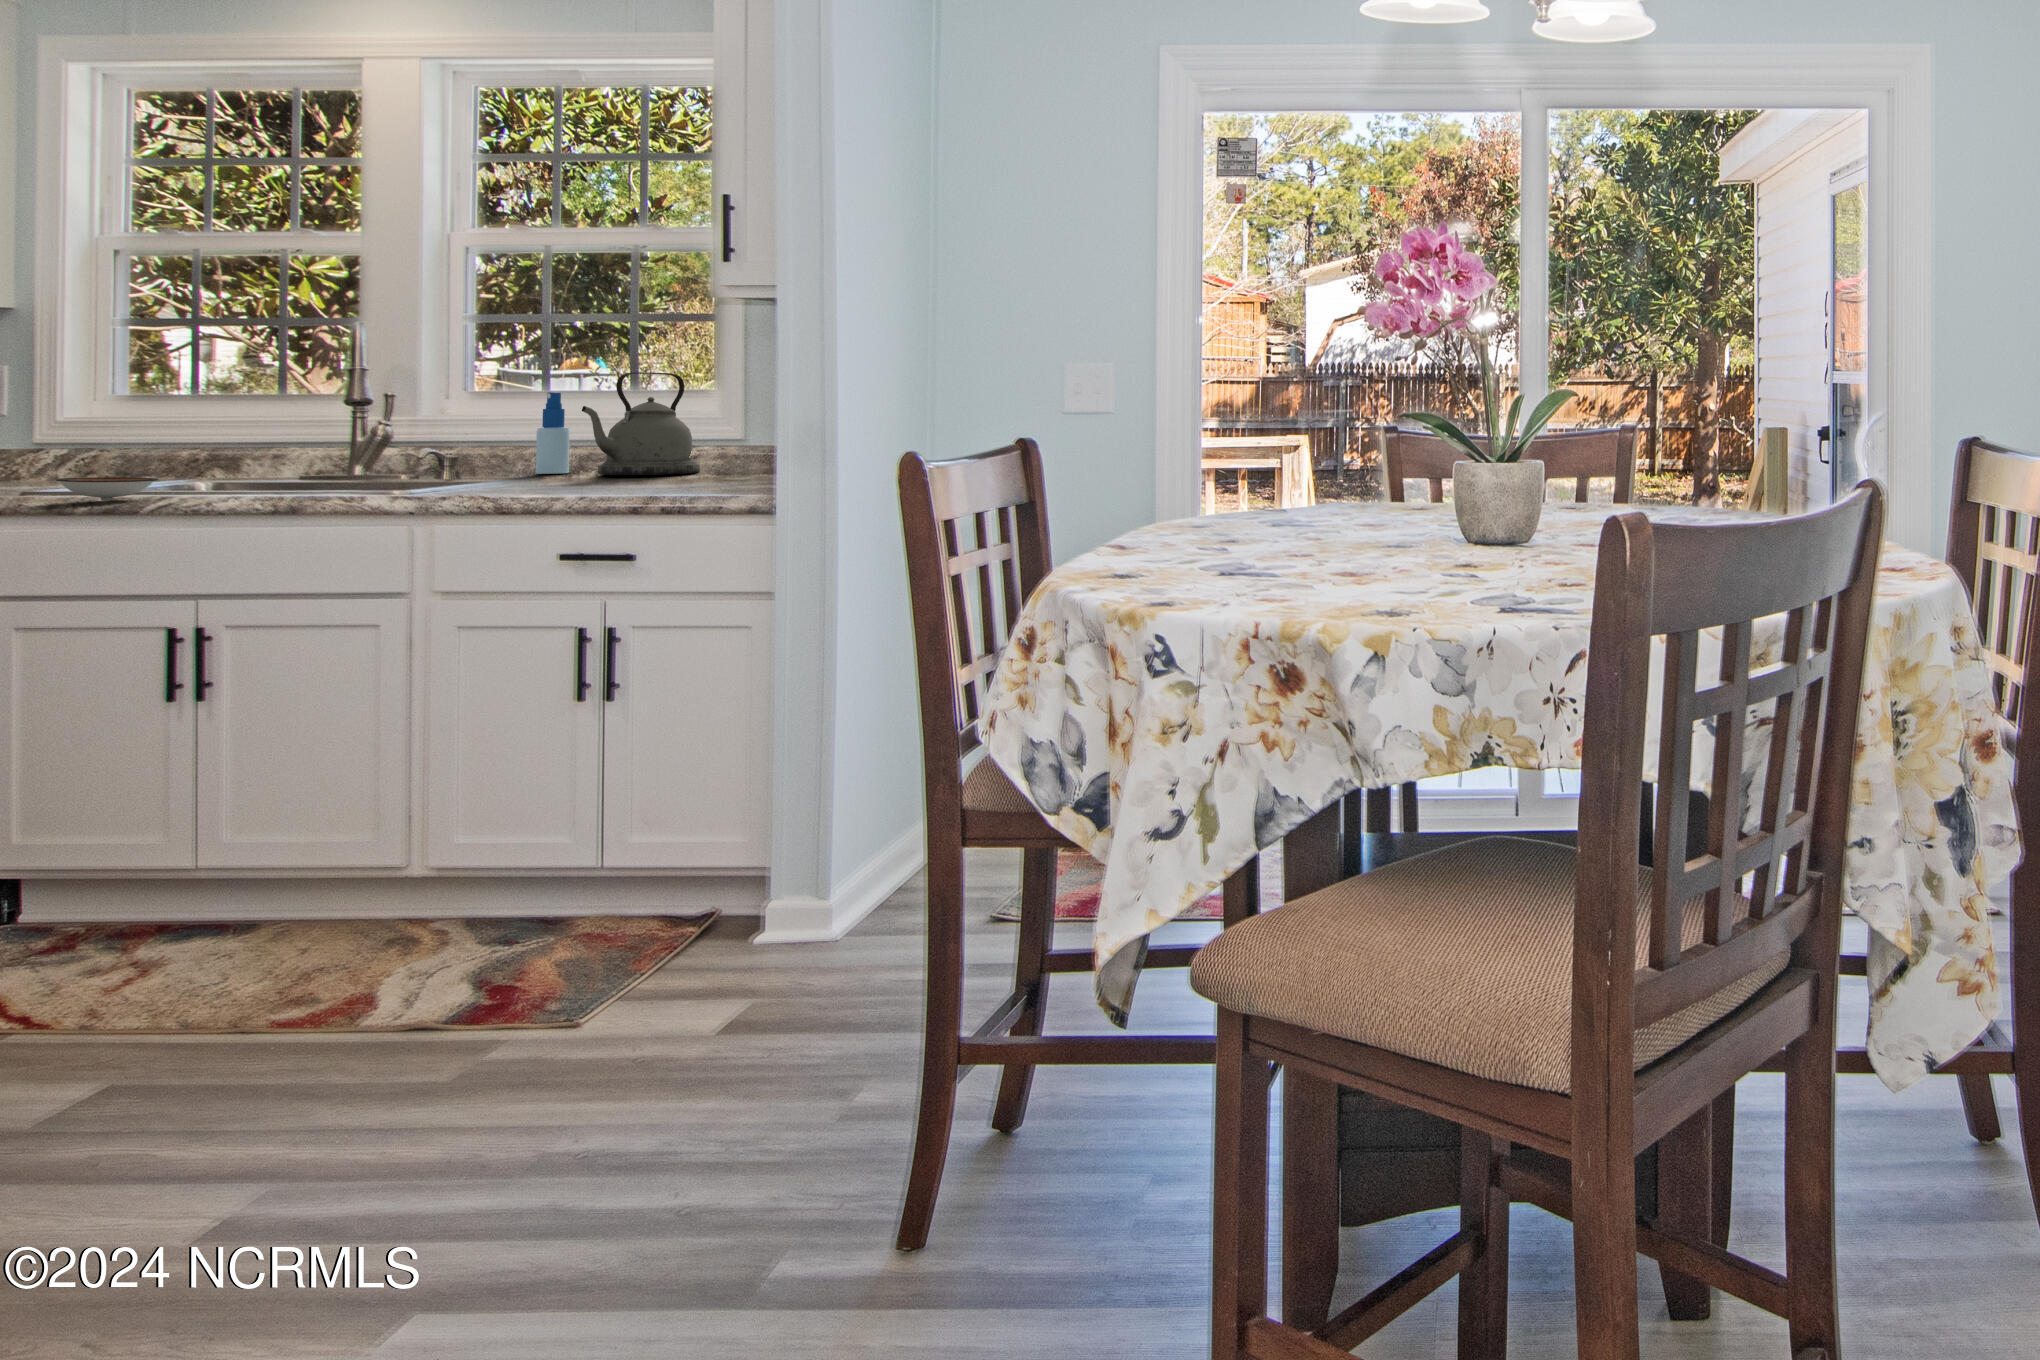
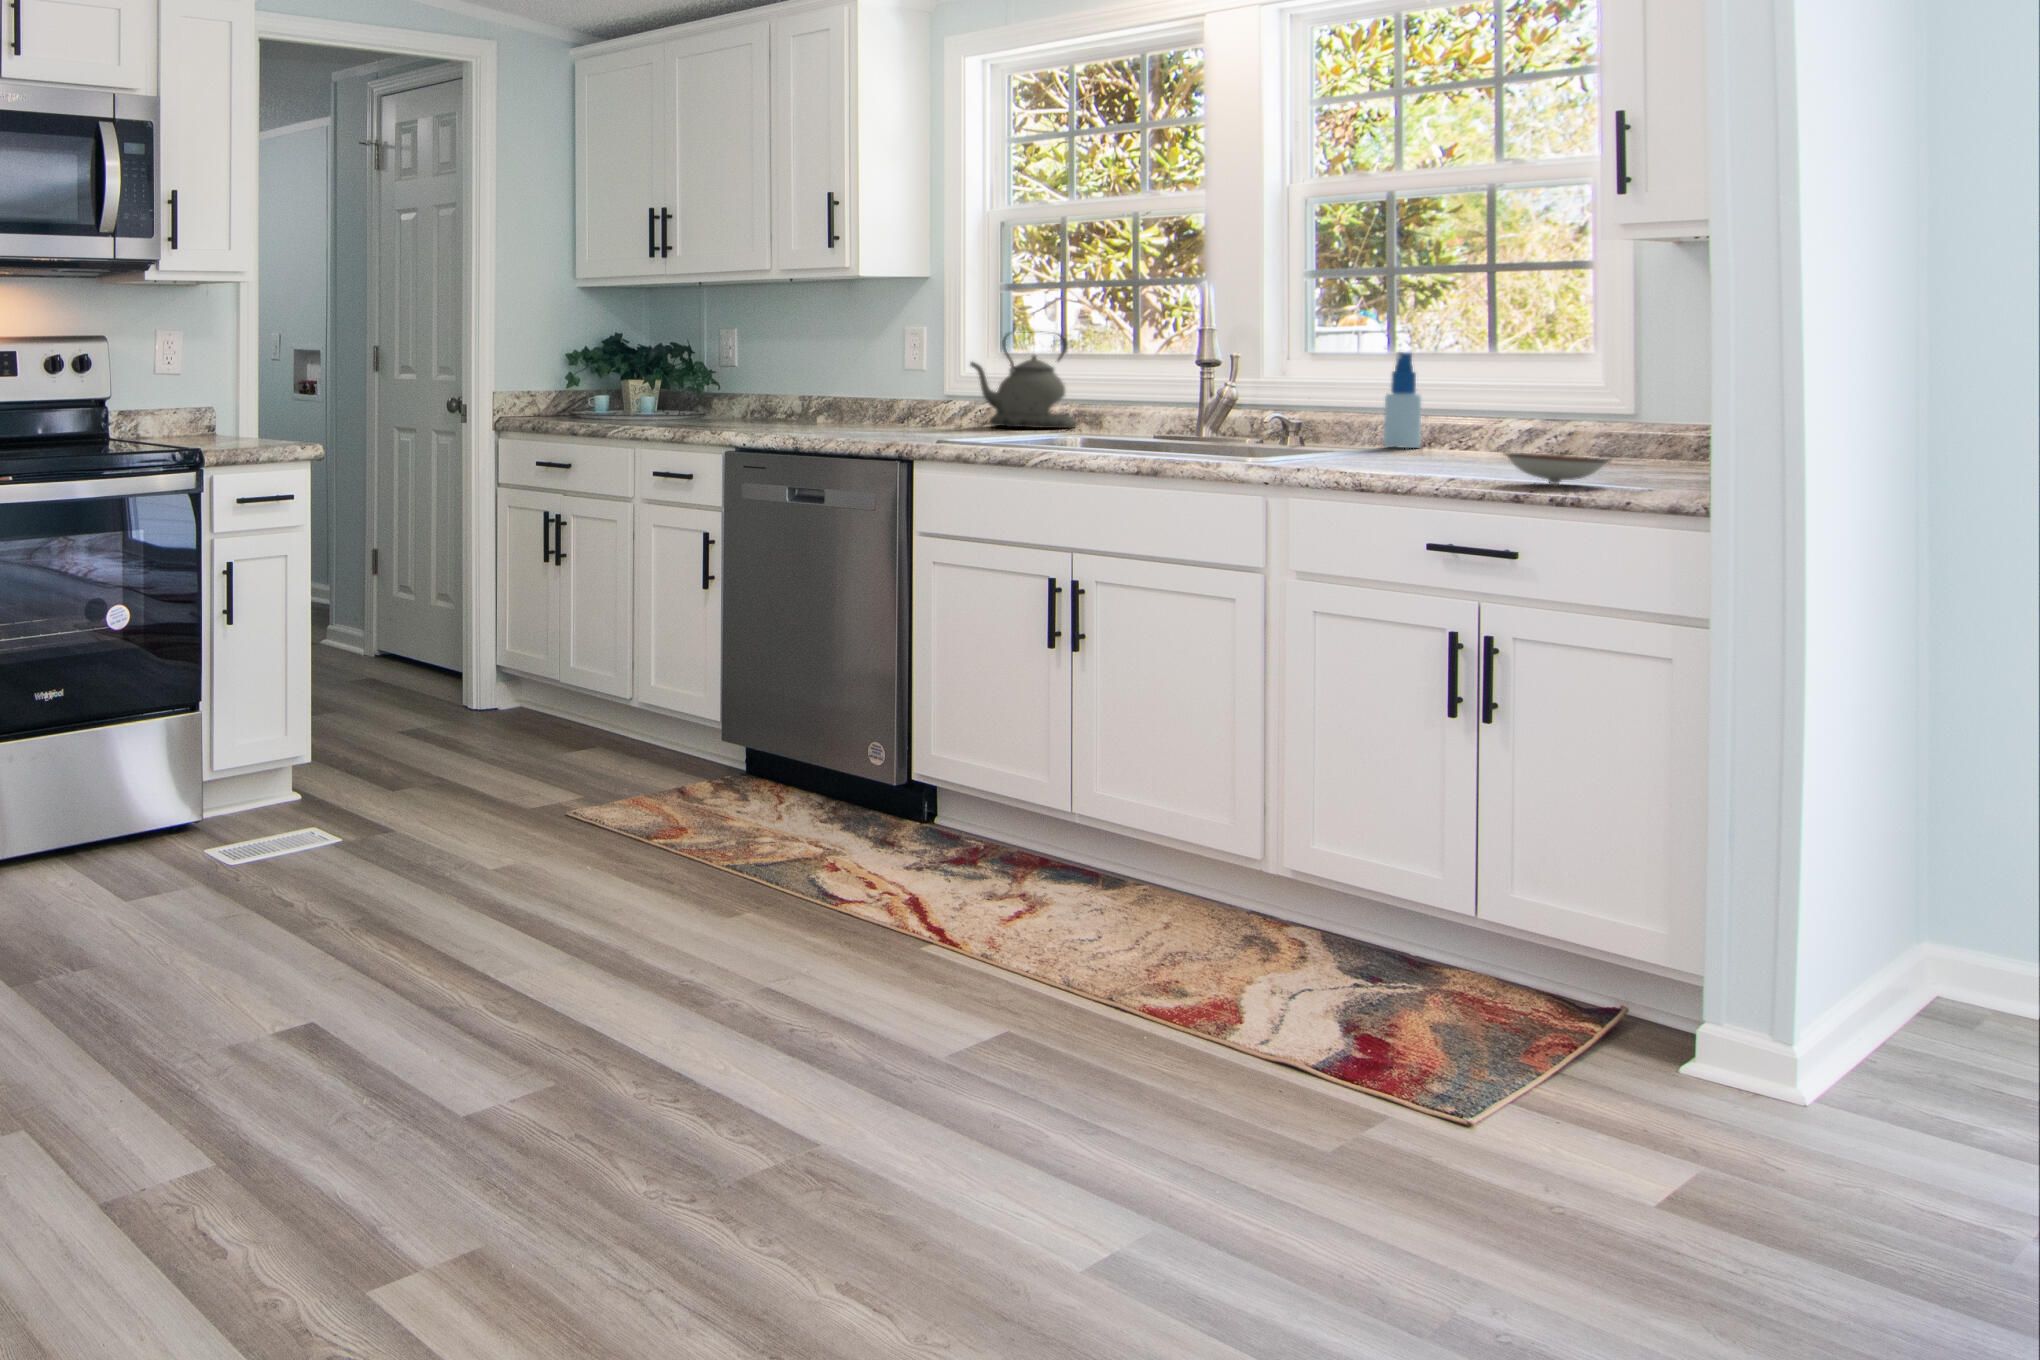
kettle: present [582,372,700,475] -> present [970,332,1076,428]
ceramic bowl: present [56,477,158,501] -> present [1505,453,1608,484]

